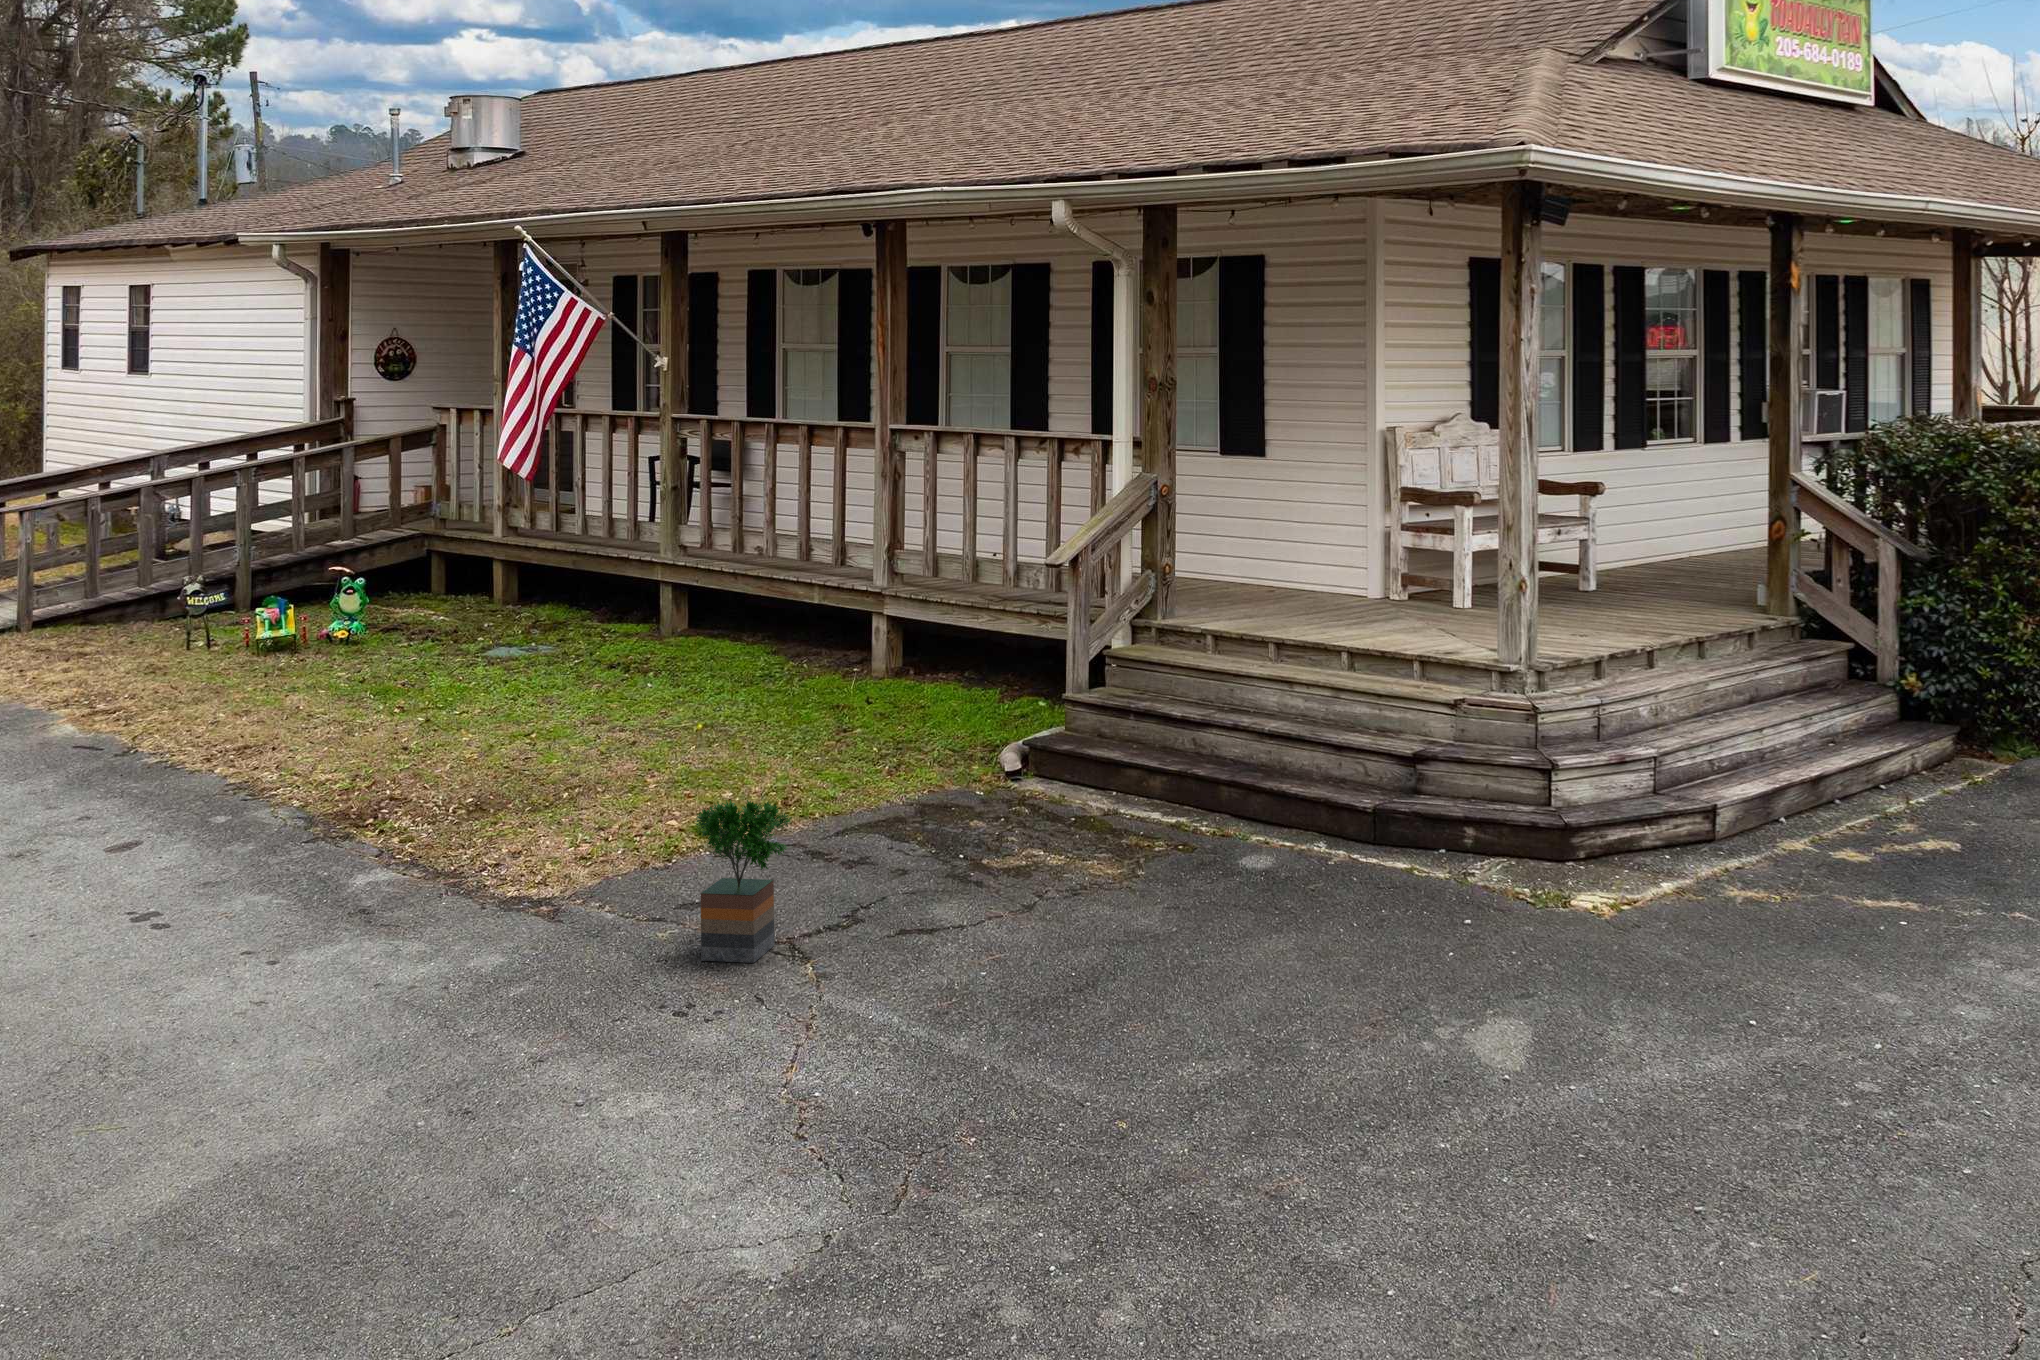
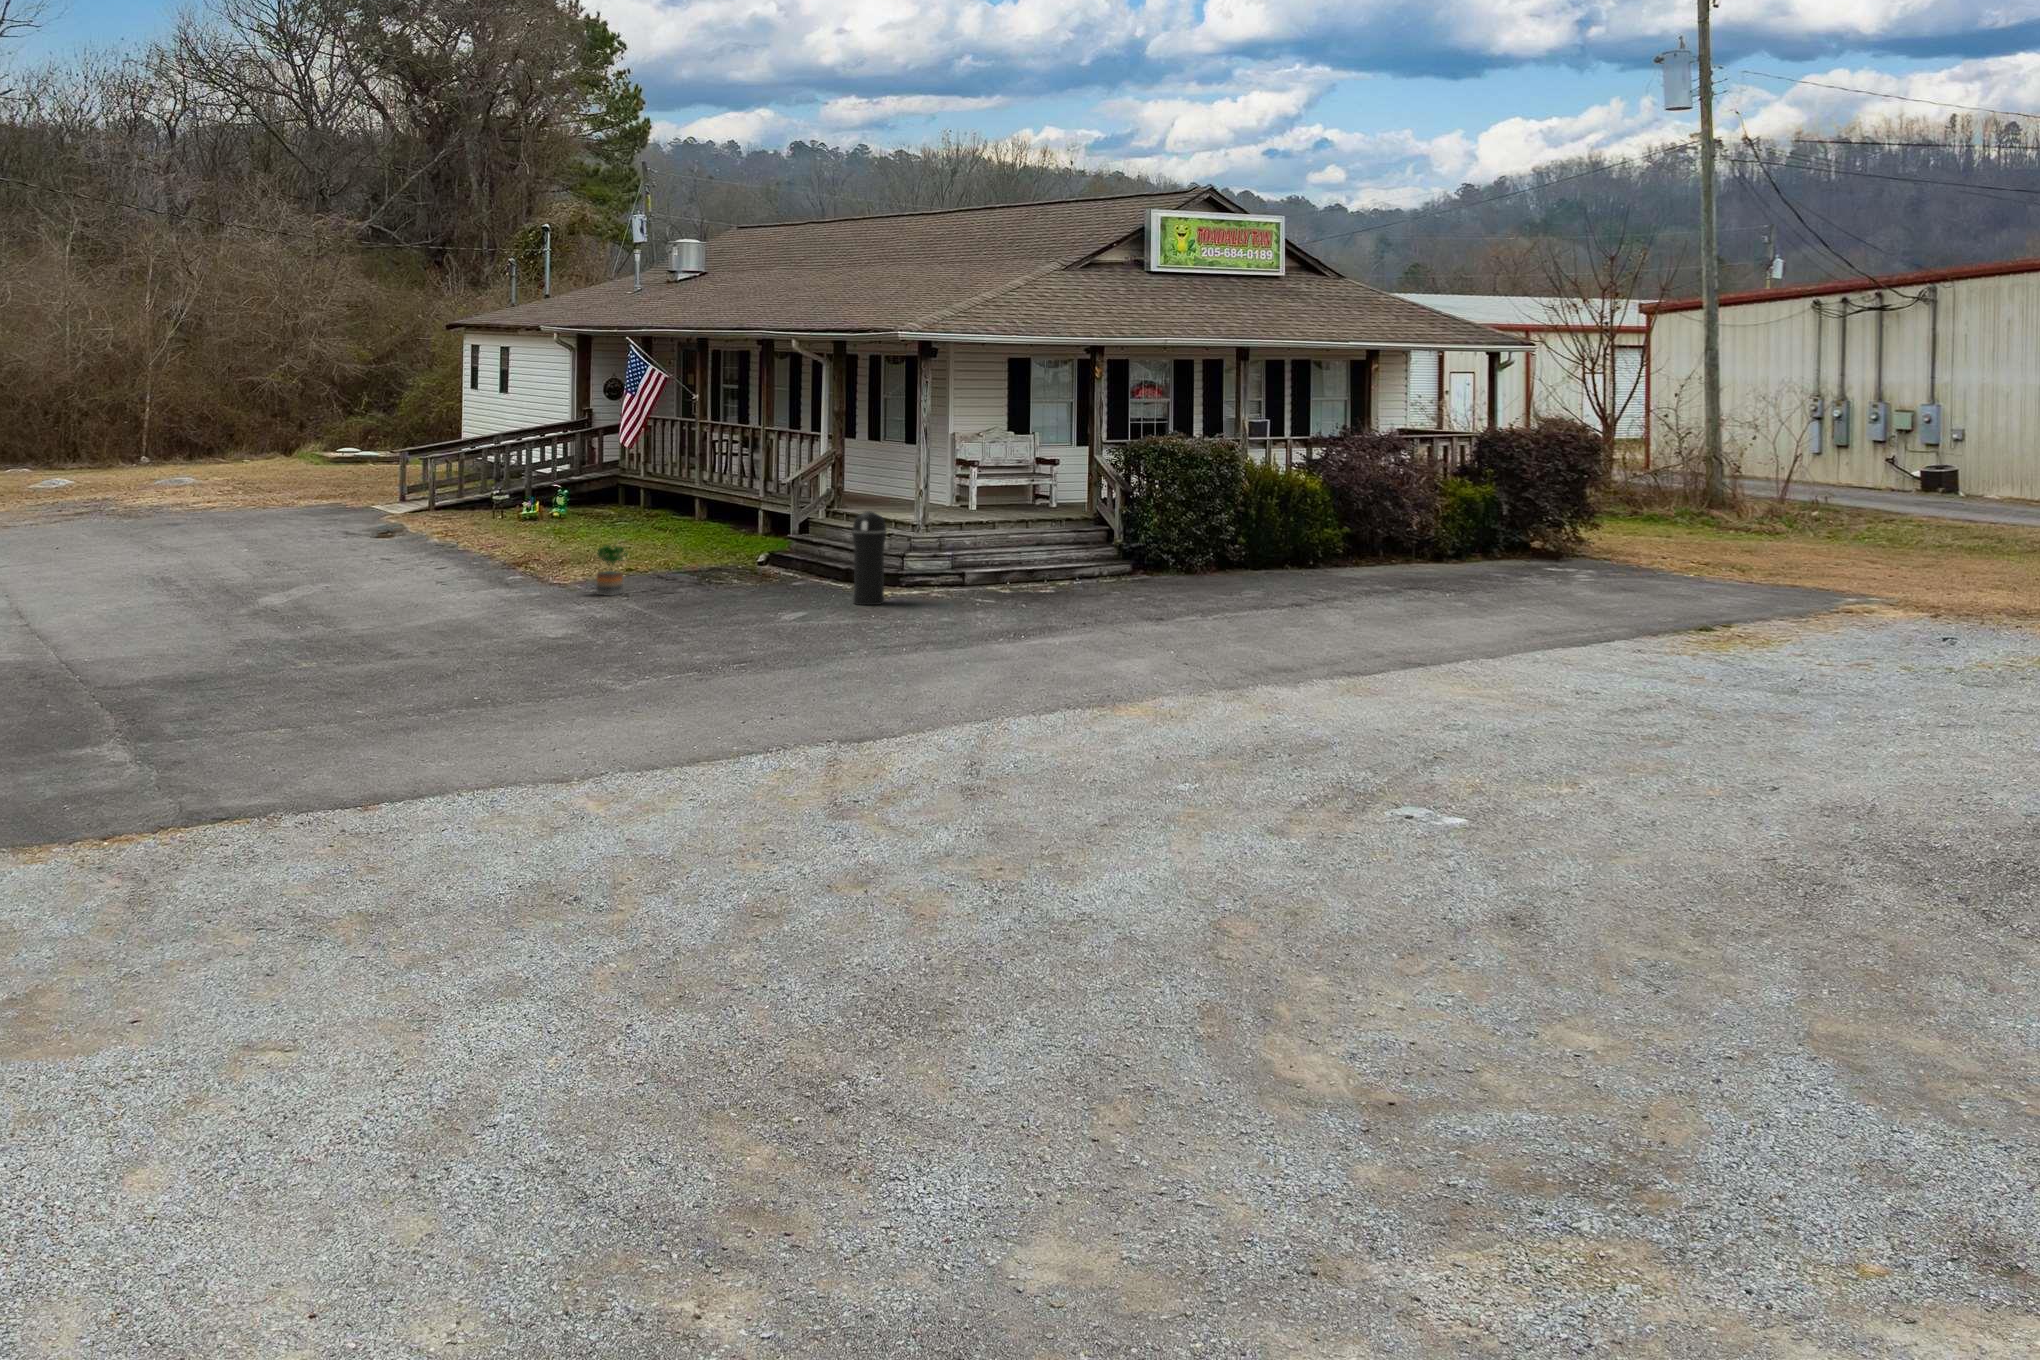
trash can: none [1505,669,1609,949] -> present [852,511,886,605]

